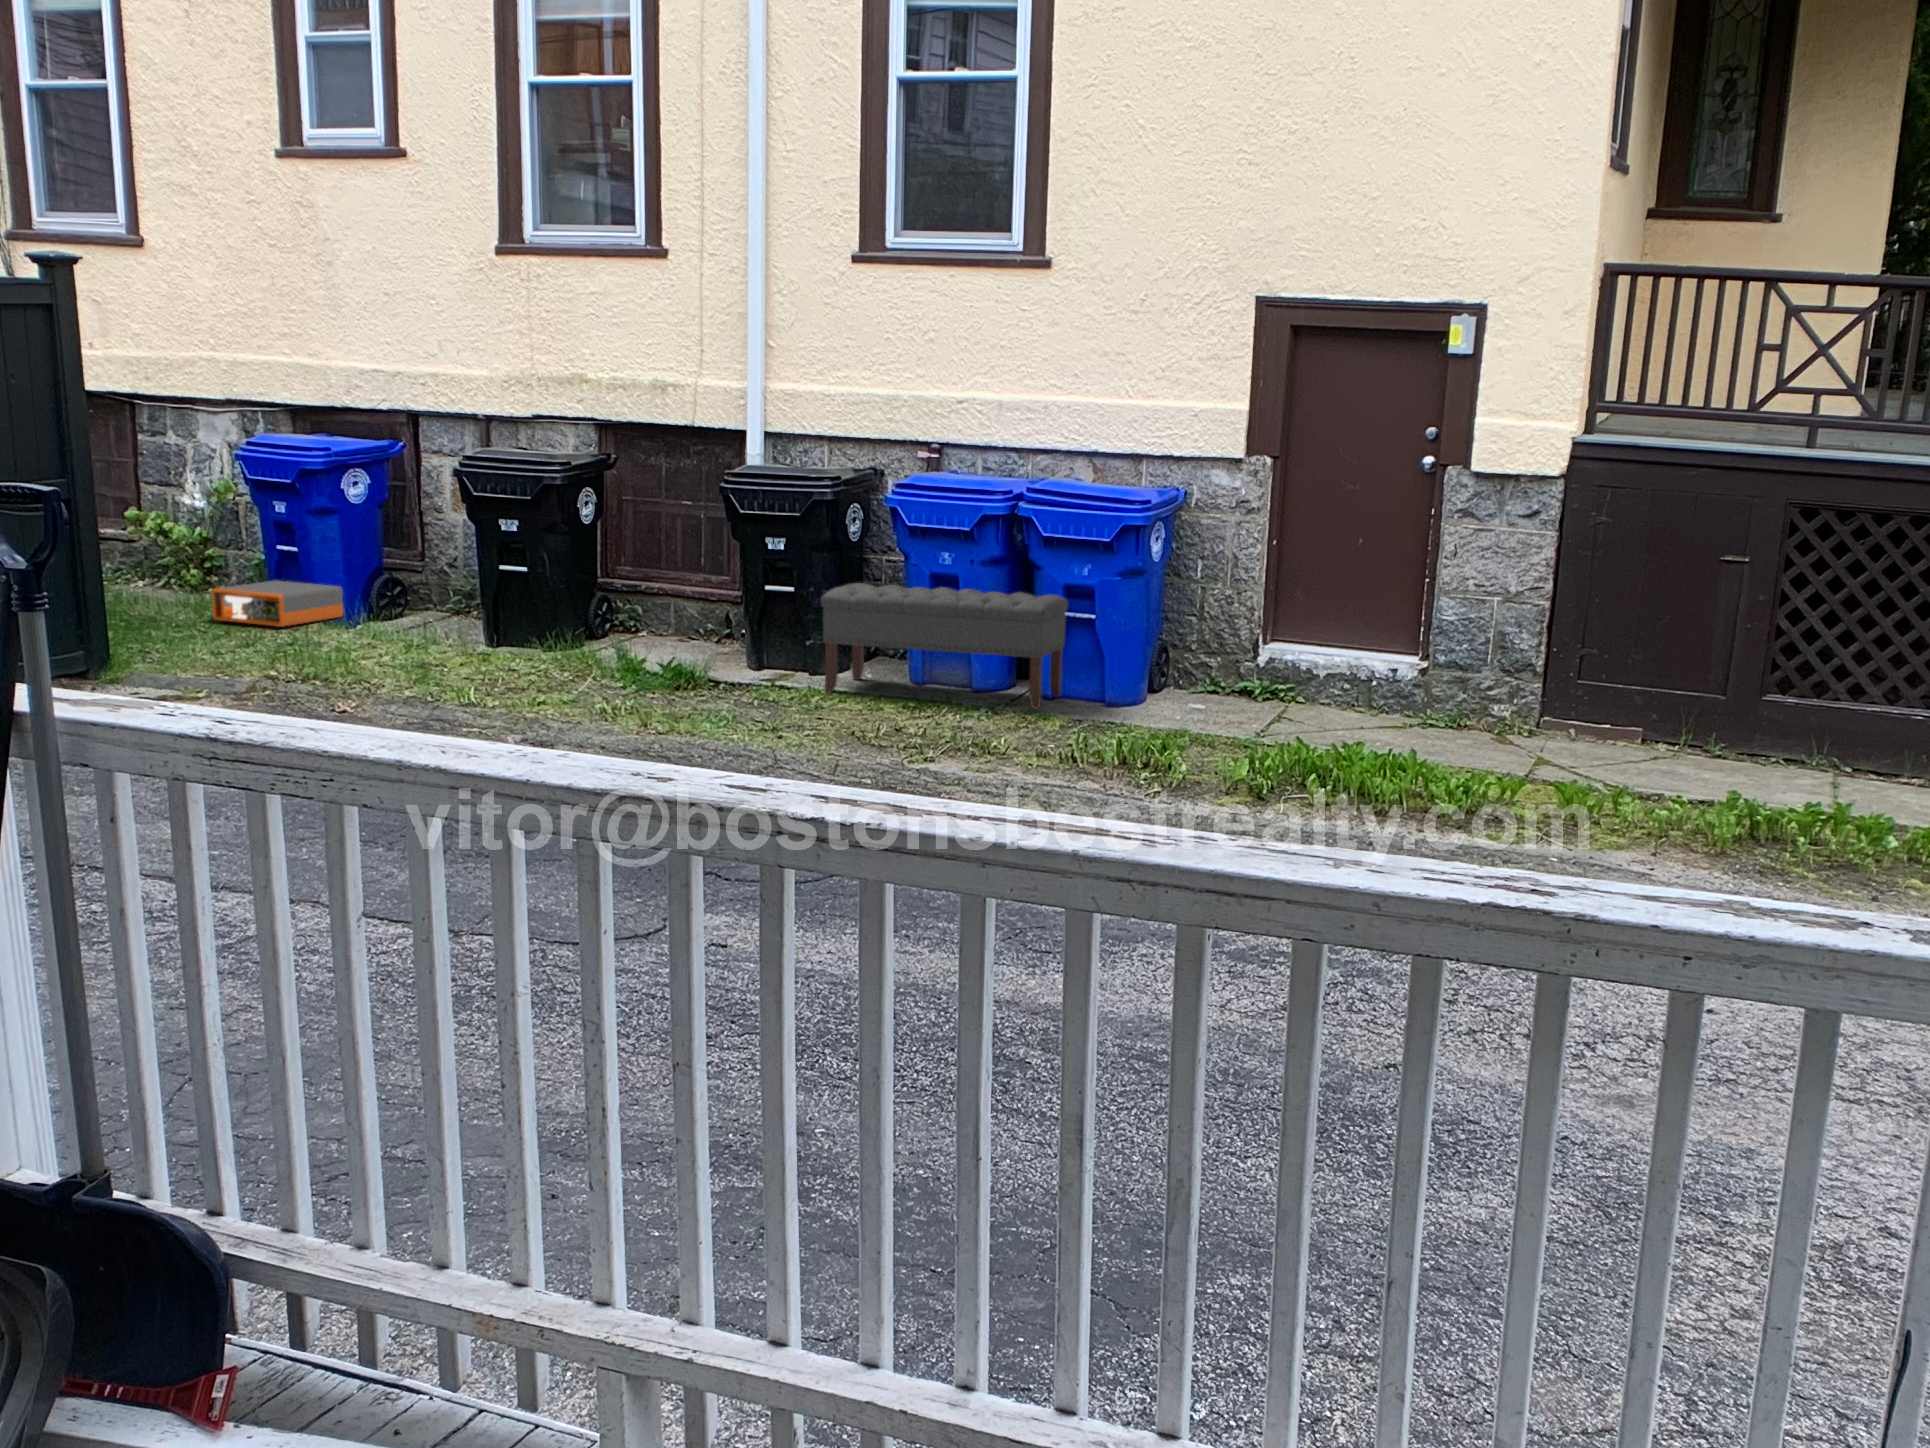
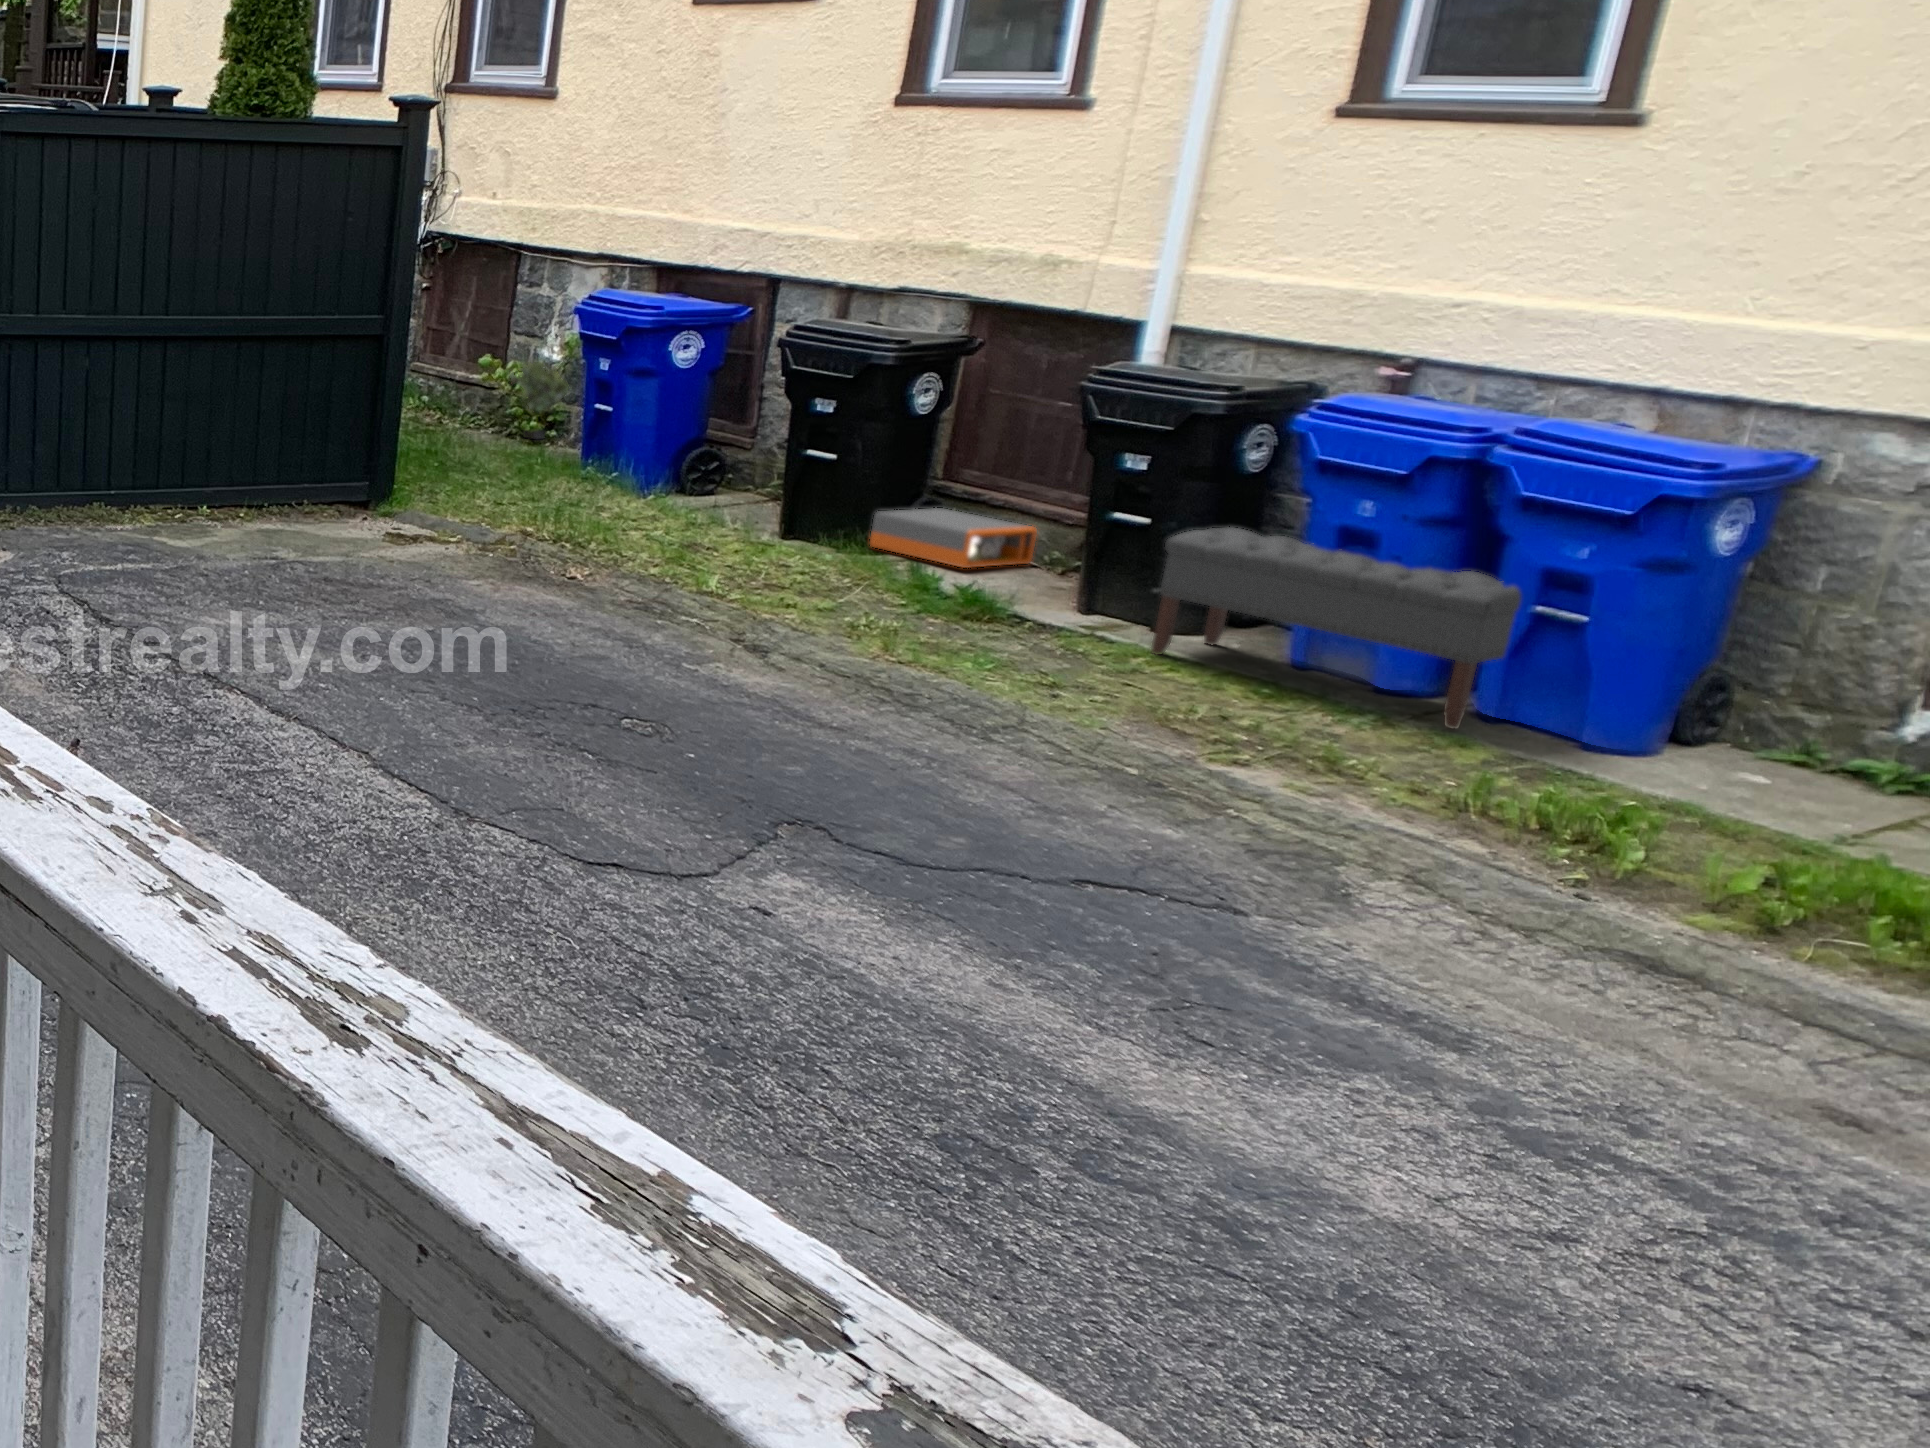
potted plant: none [161,512,231,592] -> present [509,362,569,439]
storage box: present [212,580,343,627] -> present [870,508,1037,568]

